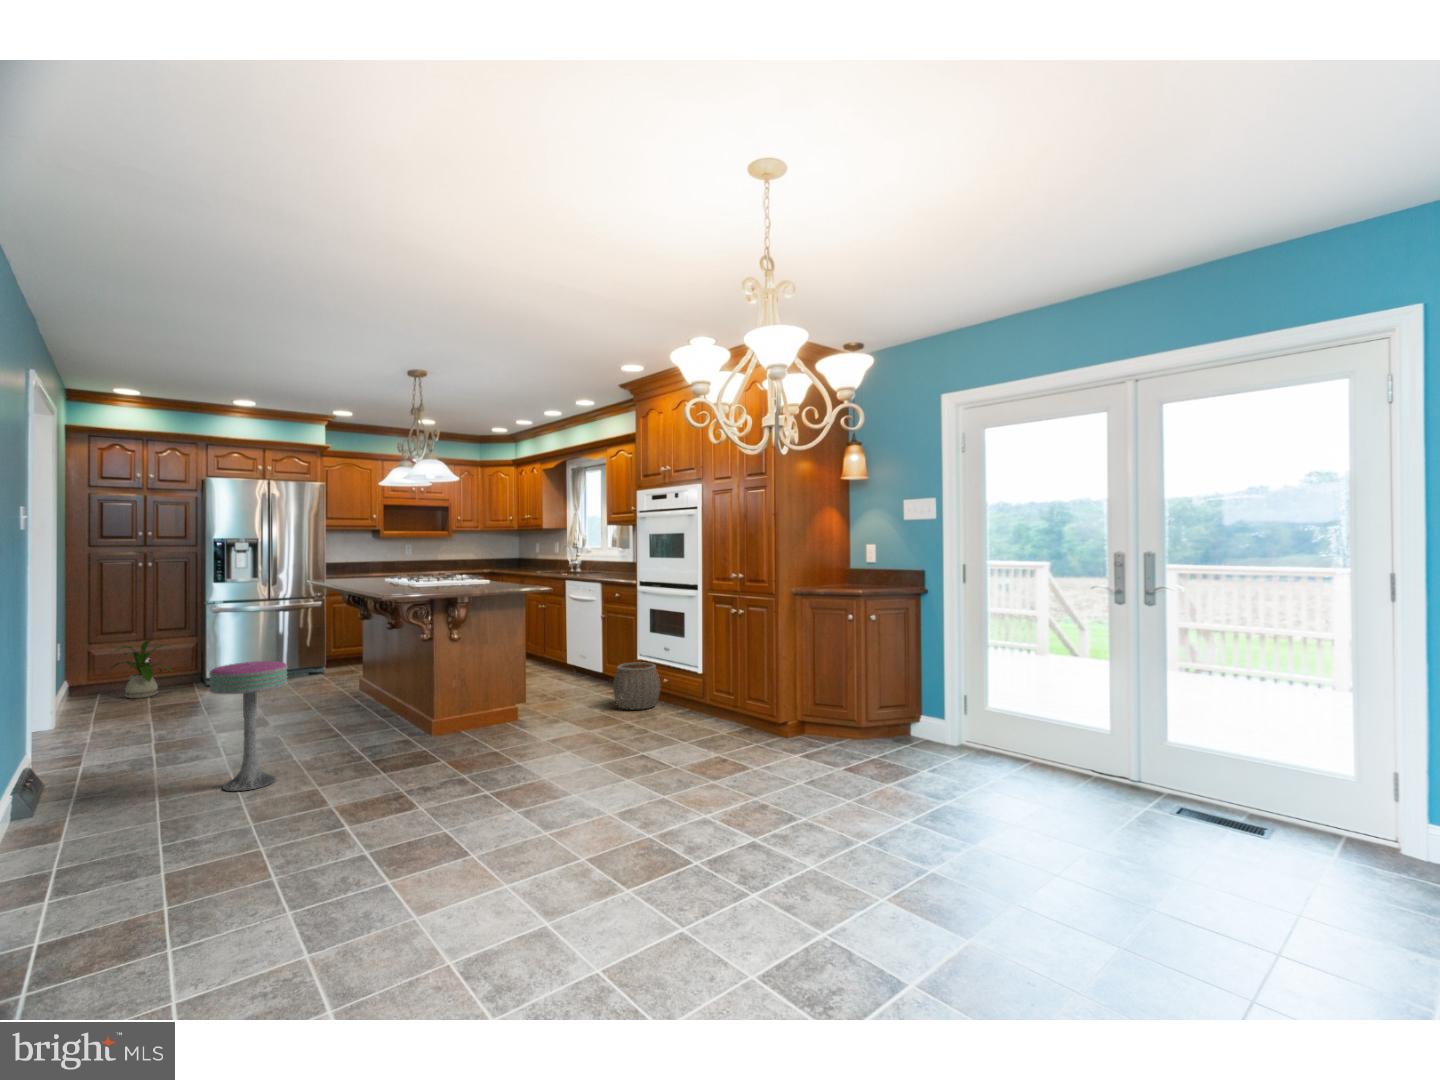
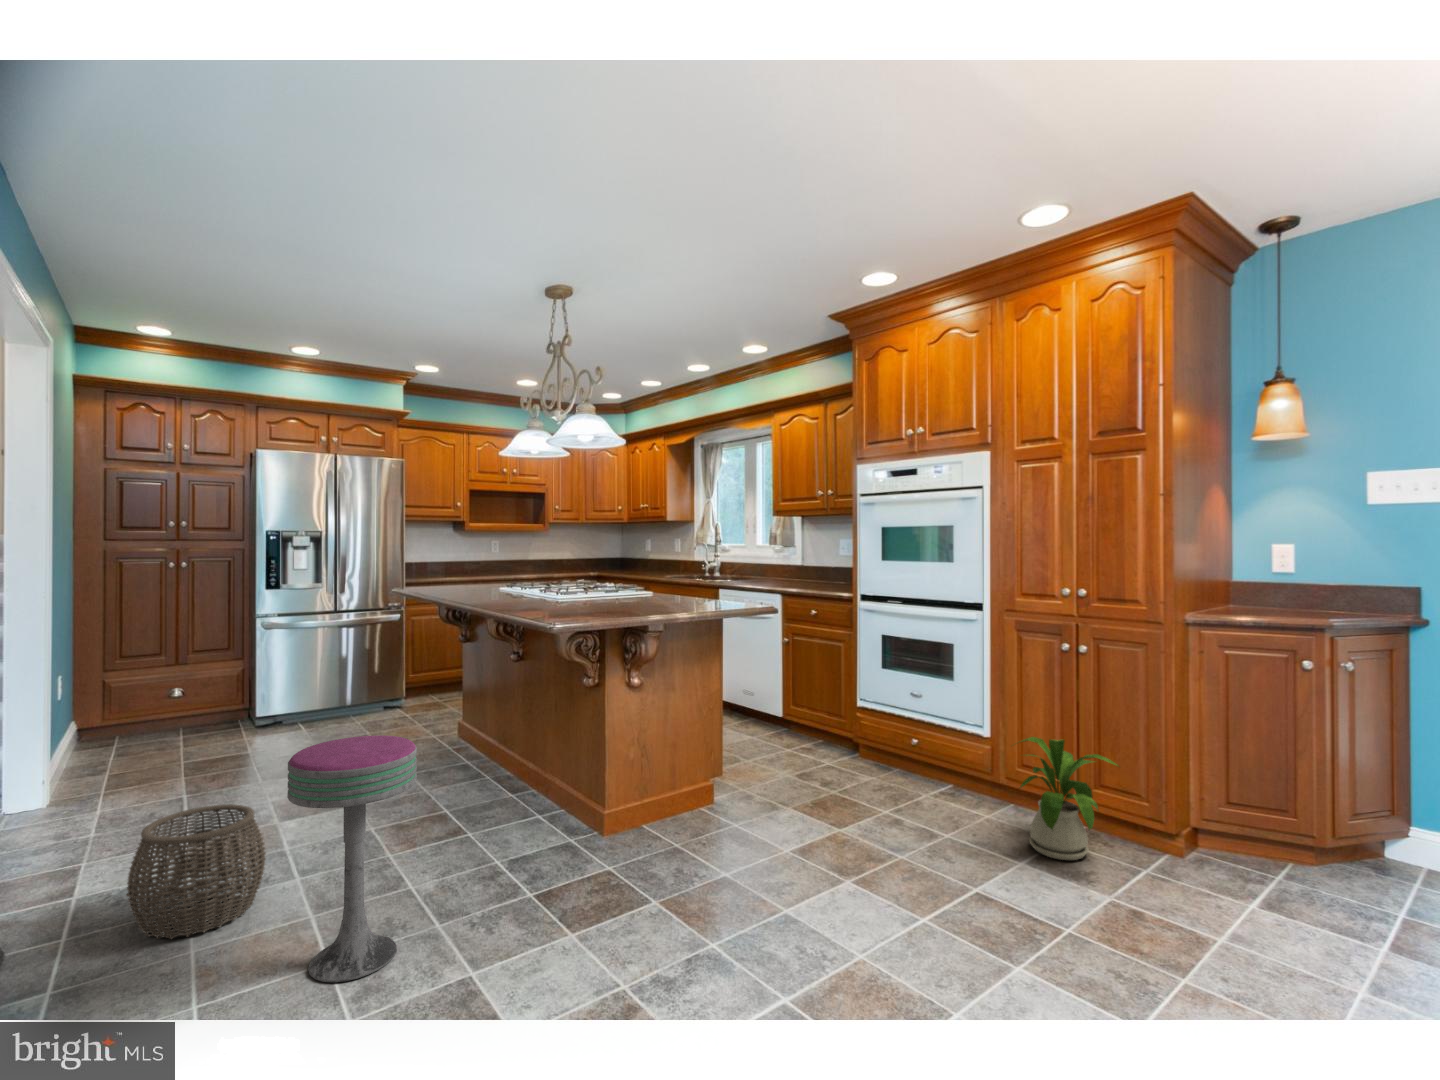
house plant: present [112,640,172,698] -> present [1019,737,1118,860]
woven basket: present [613,662,660,710] -> present [127,804,266,939]

